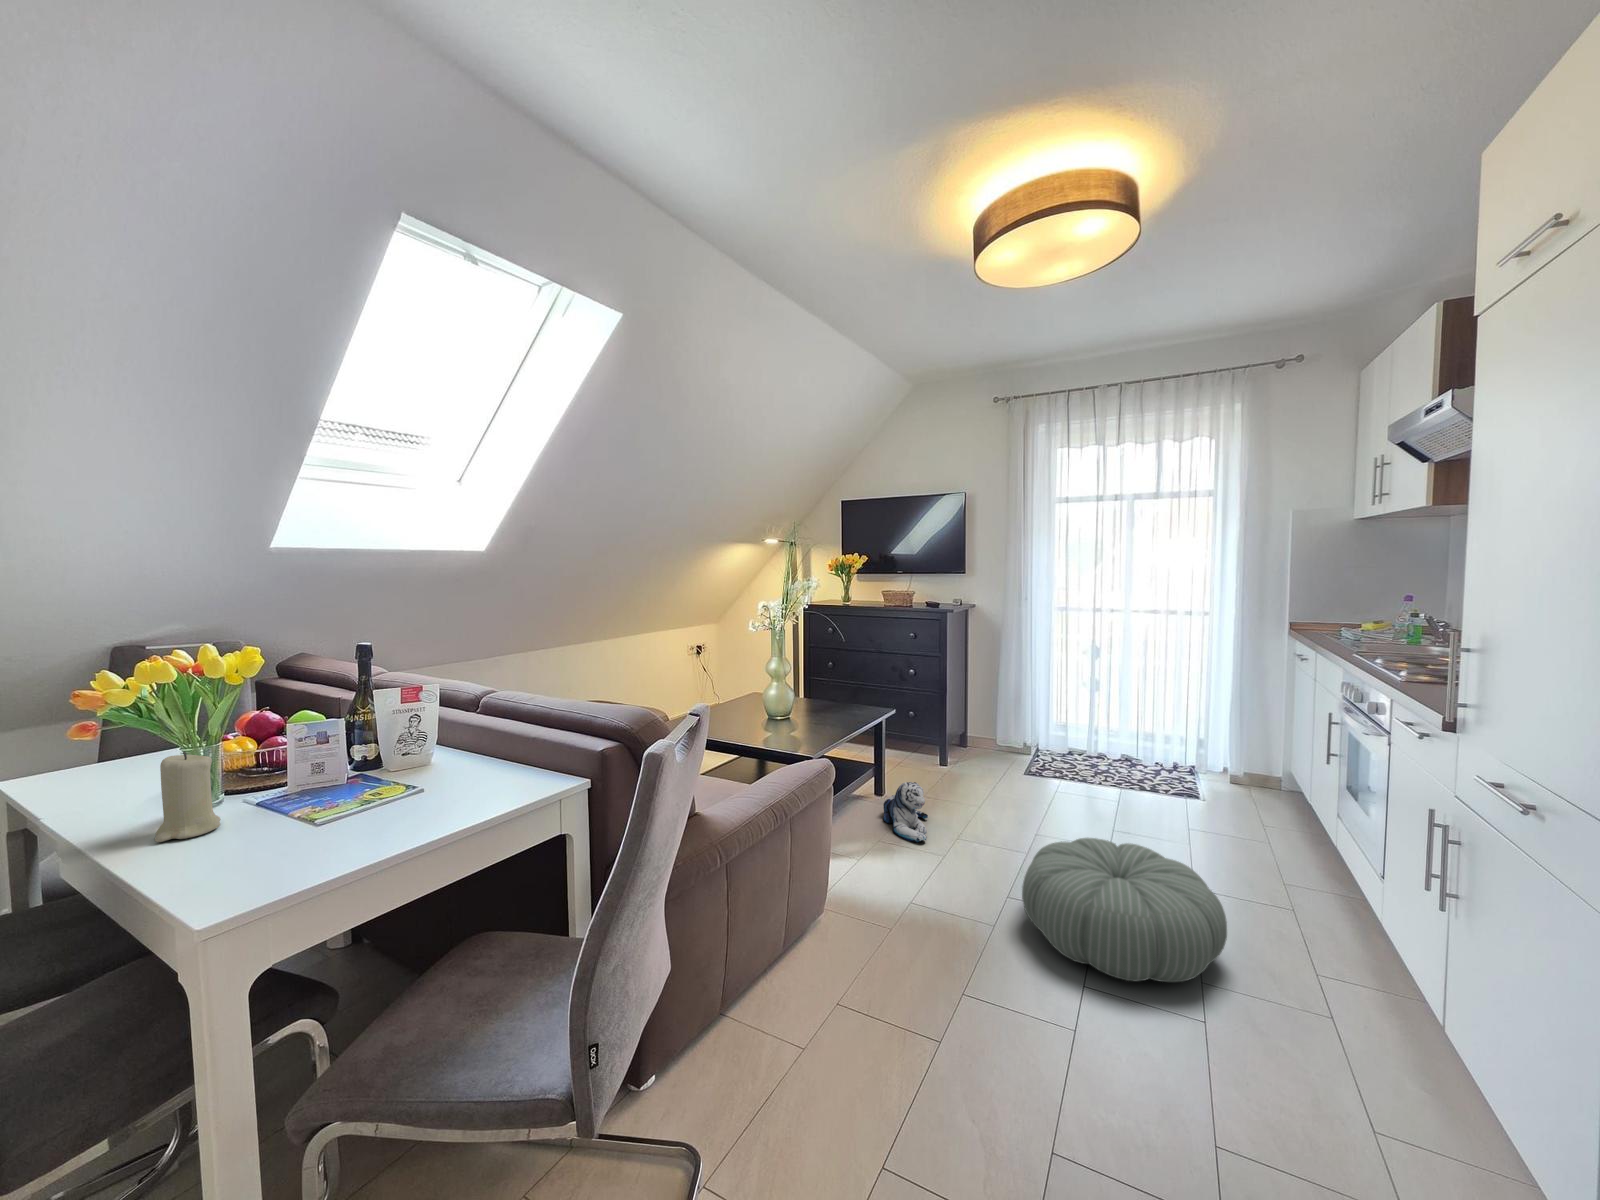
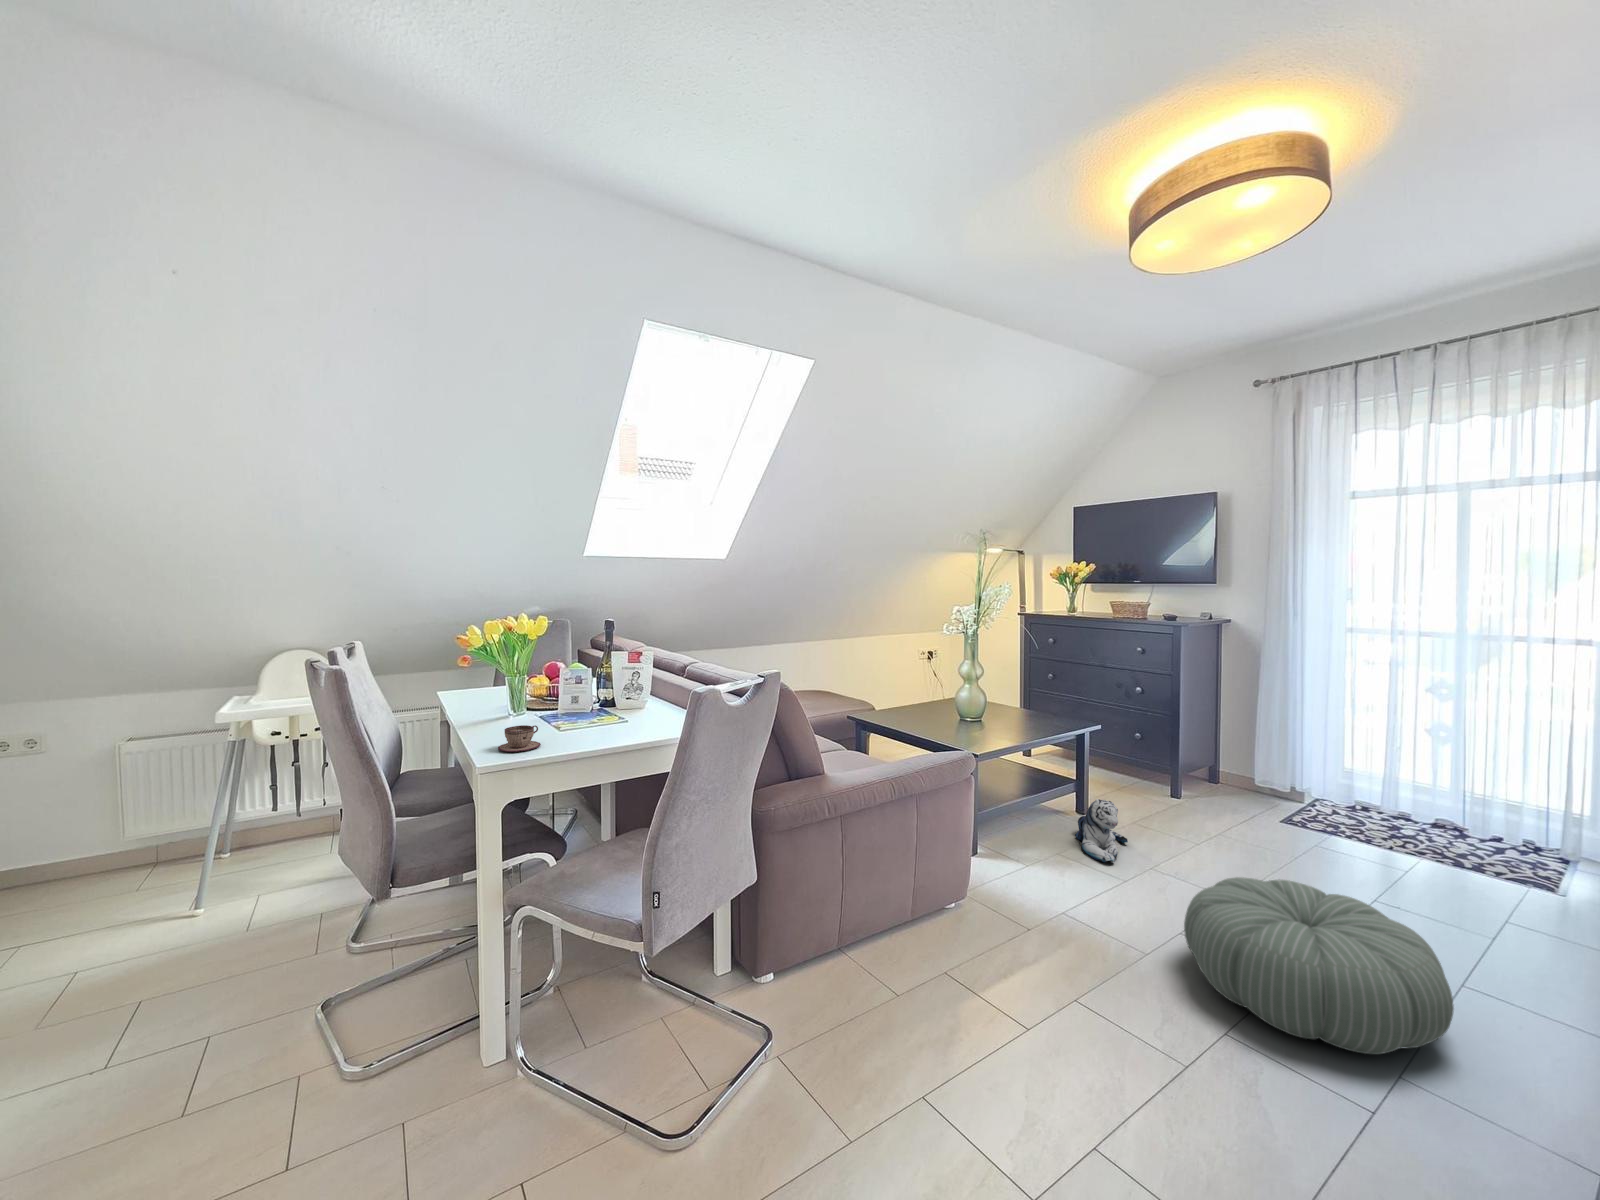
candle: present [155,752,221,842] -> none [484,676,517,728]
teacup: none [211,832,297,890] -> present [498,725,541,752]

